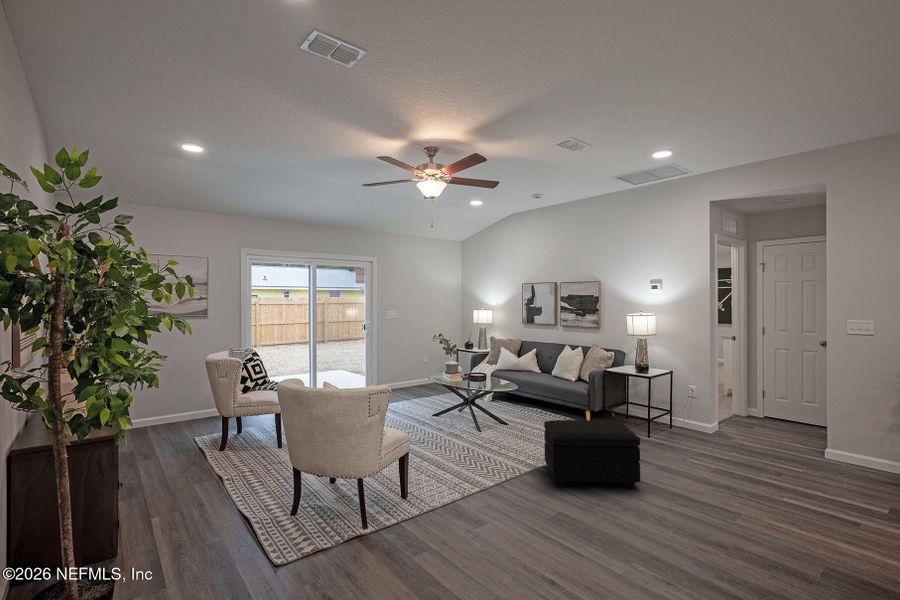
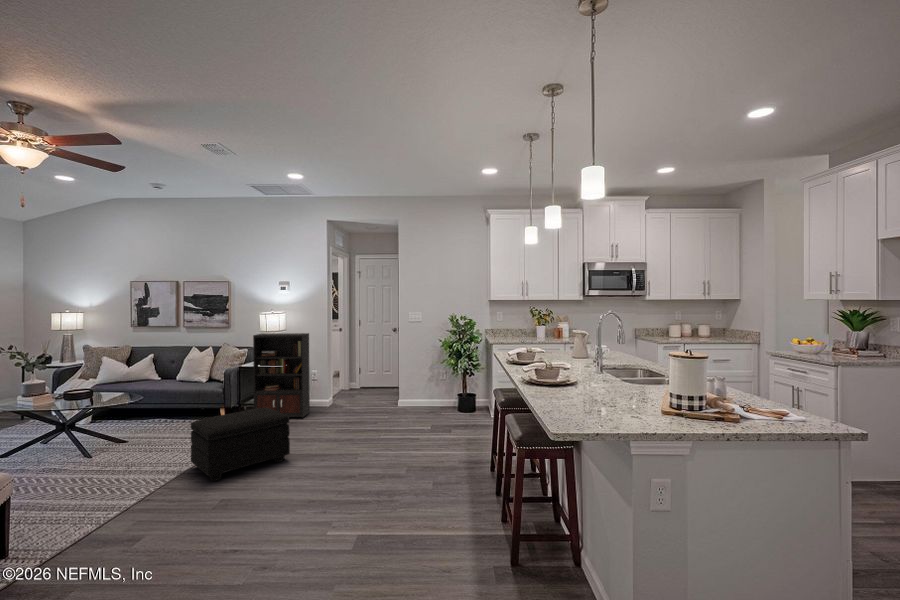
bookcase: none [617,337,708,440] -> present [253,333,310,418]

